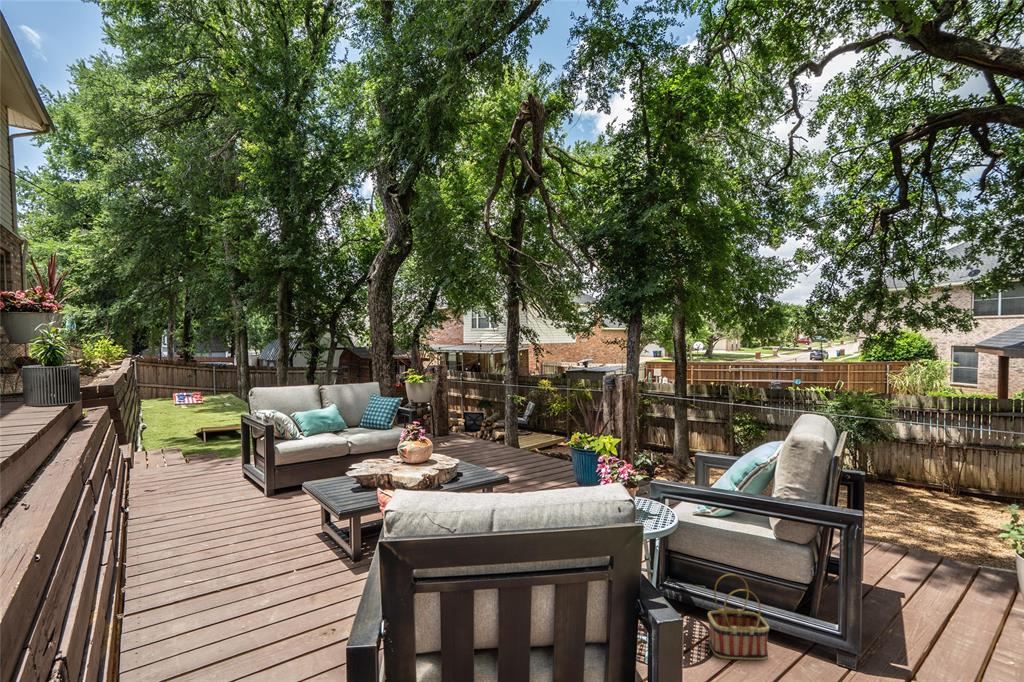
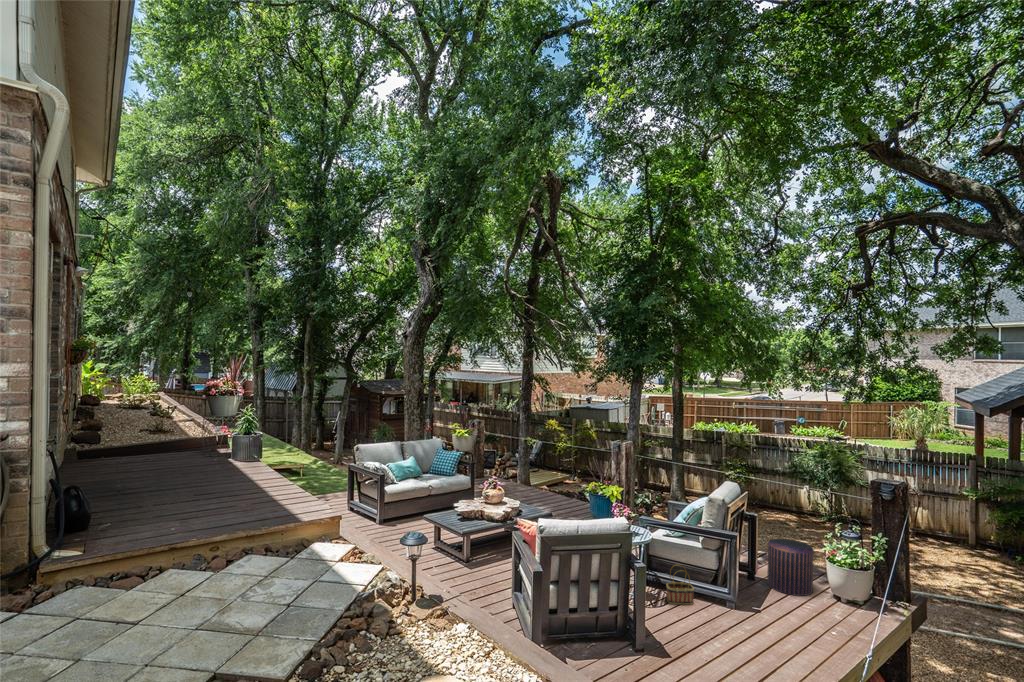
pouf: none [891,516,996,631] -> present [767,539,814,596]

